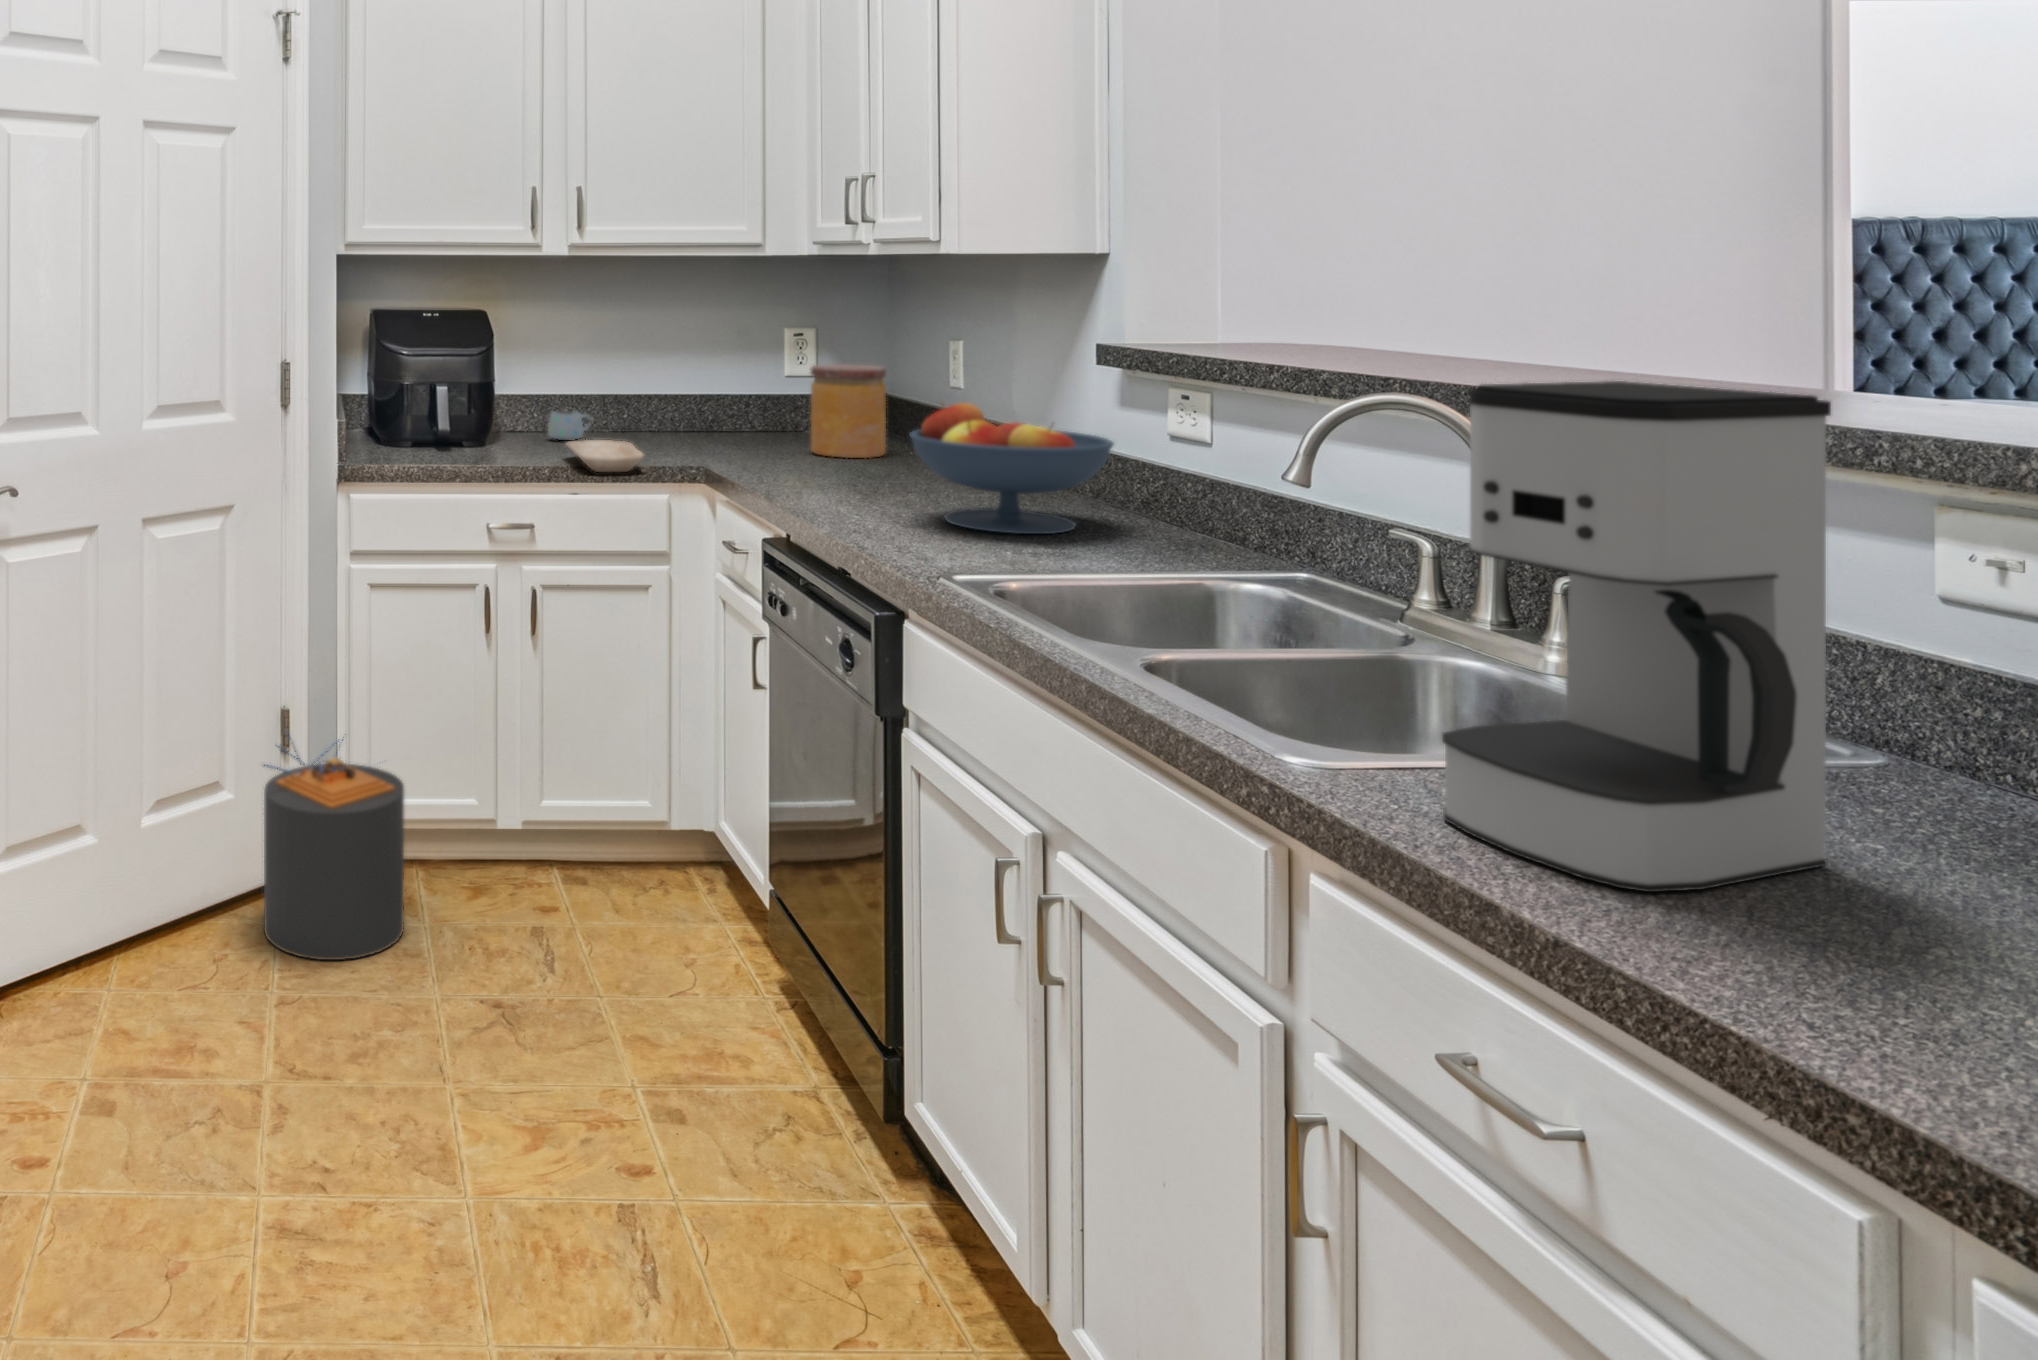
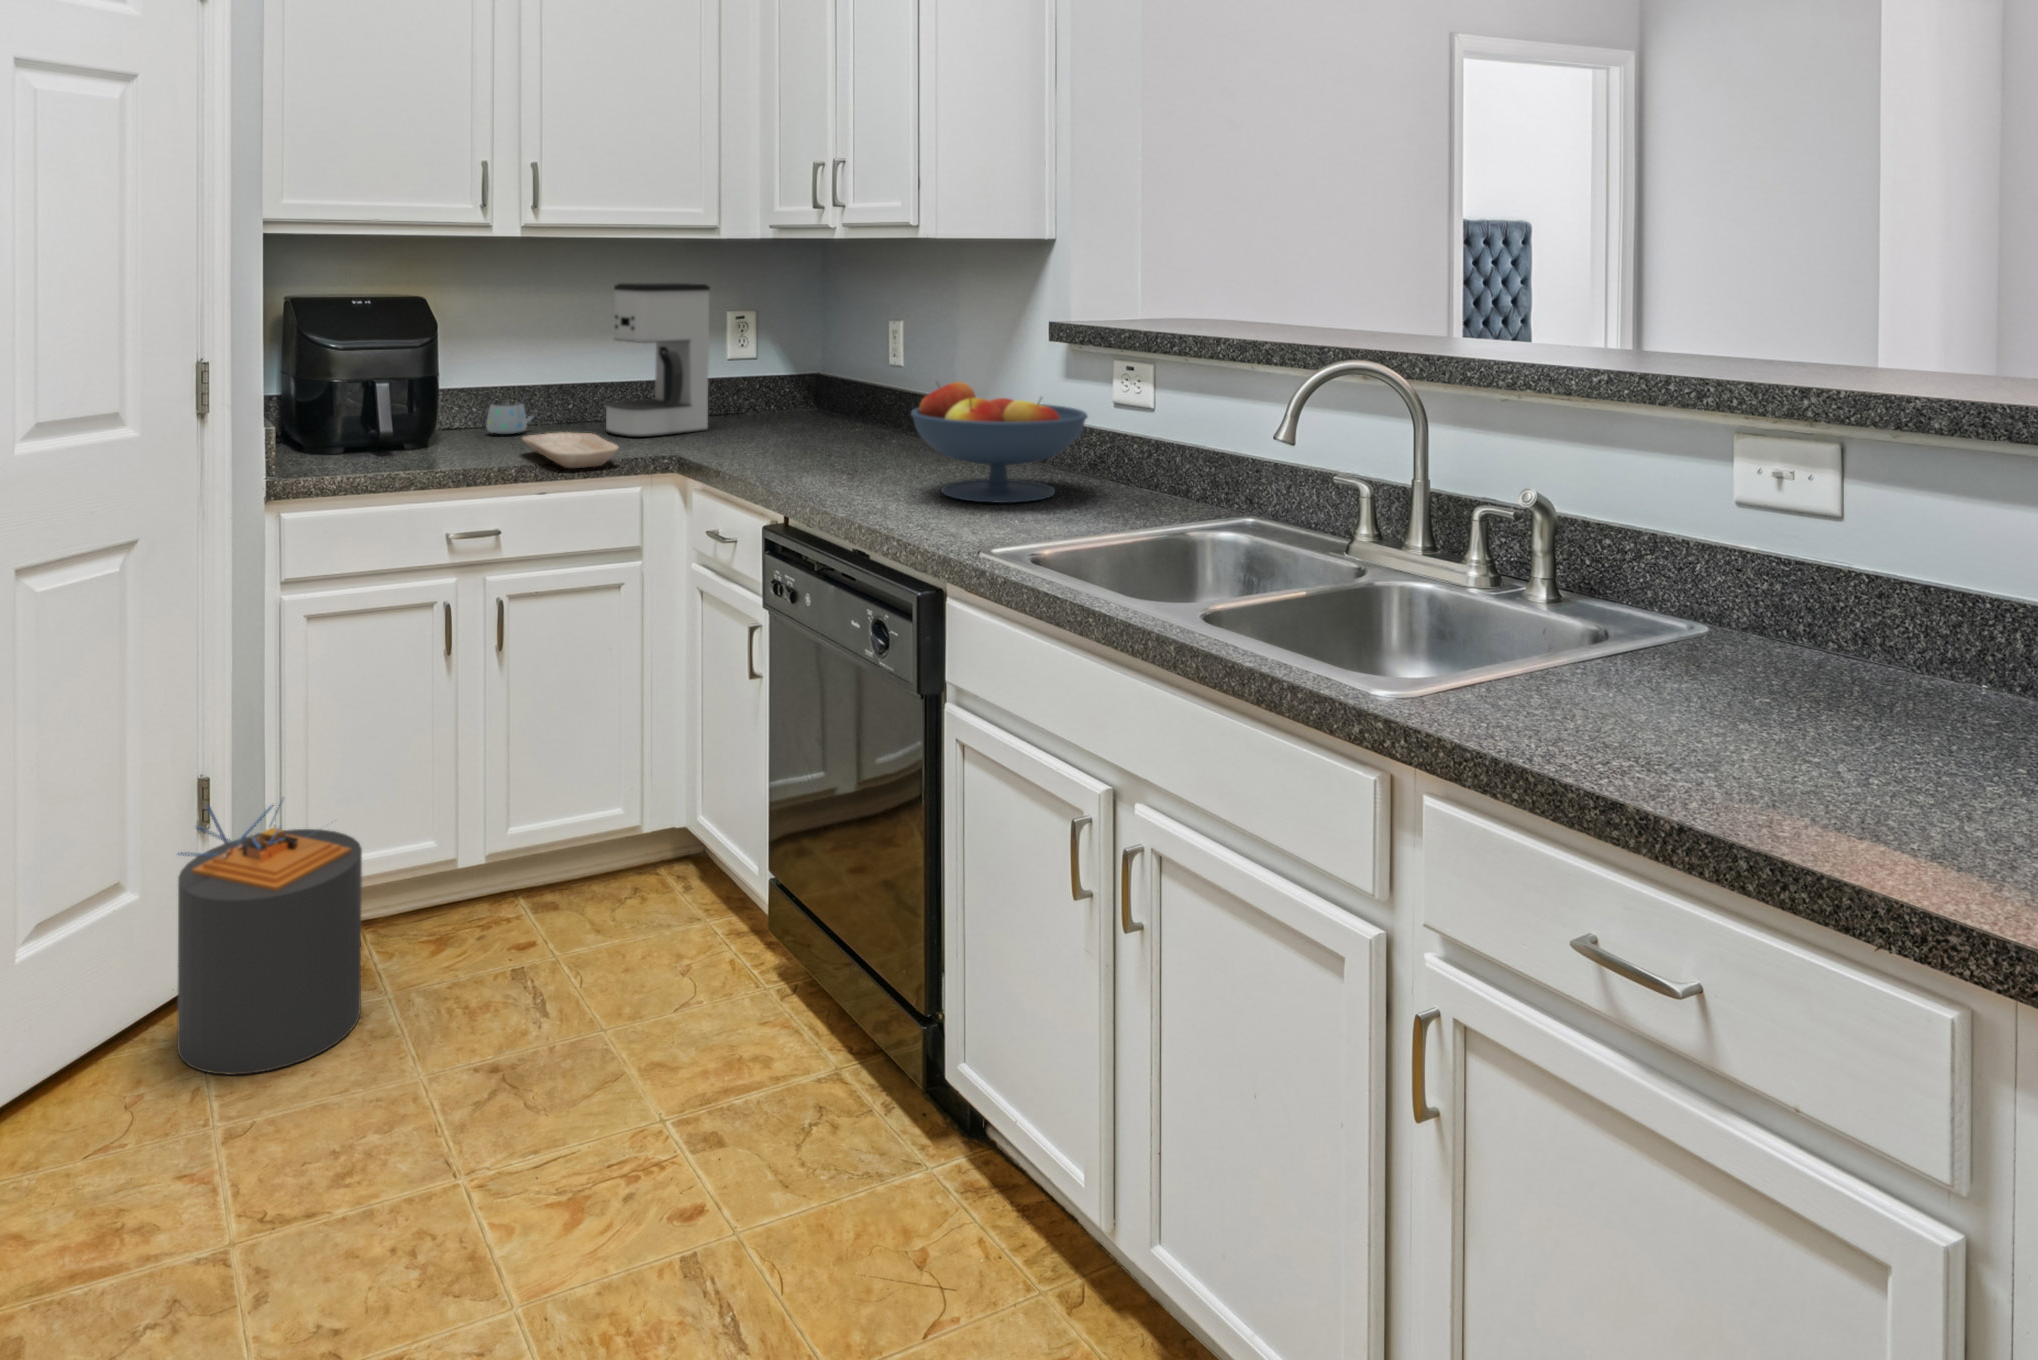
jar: present [810,364,886,458] -> none [768,345,839,436]
coffee maker: present [1442,381,1831,892] -> present [606,283,710,437]

